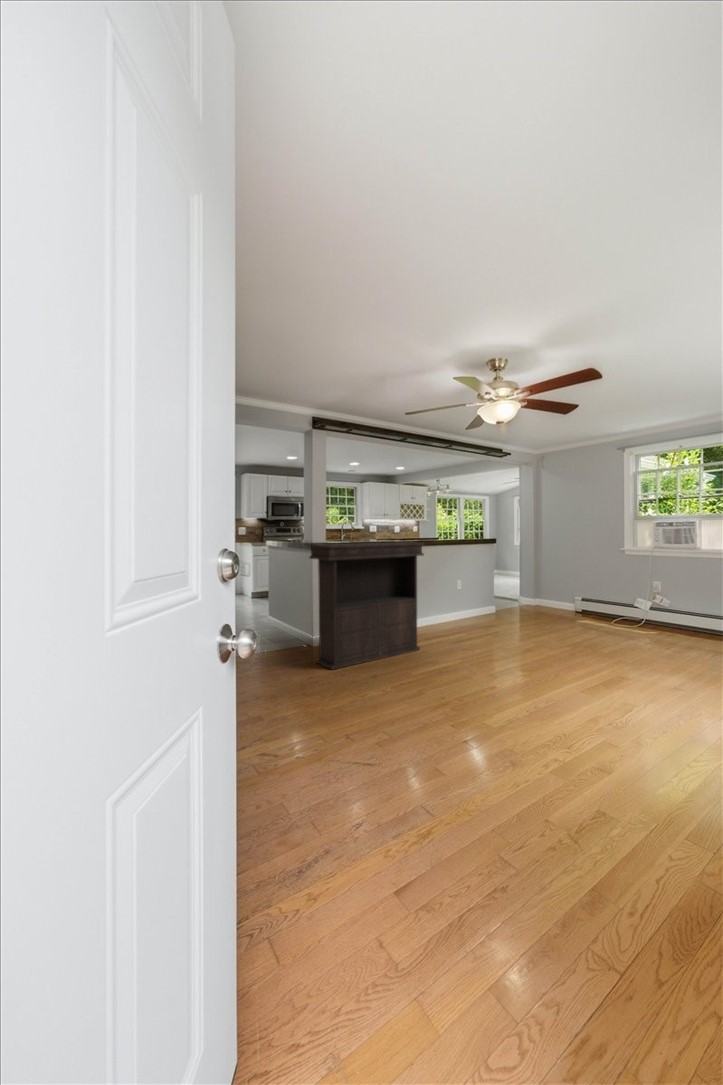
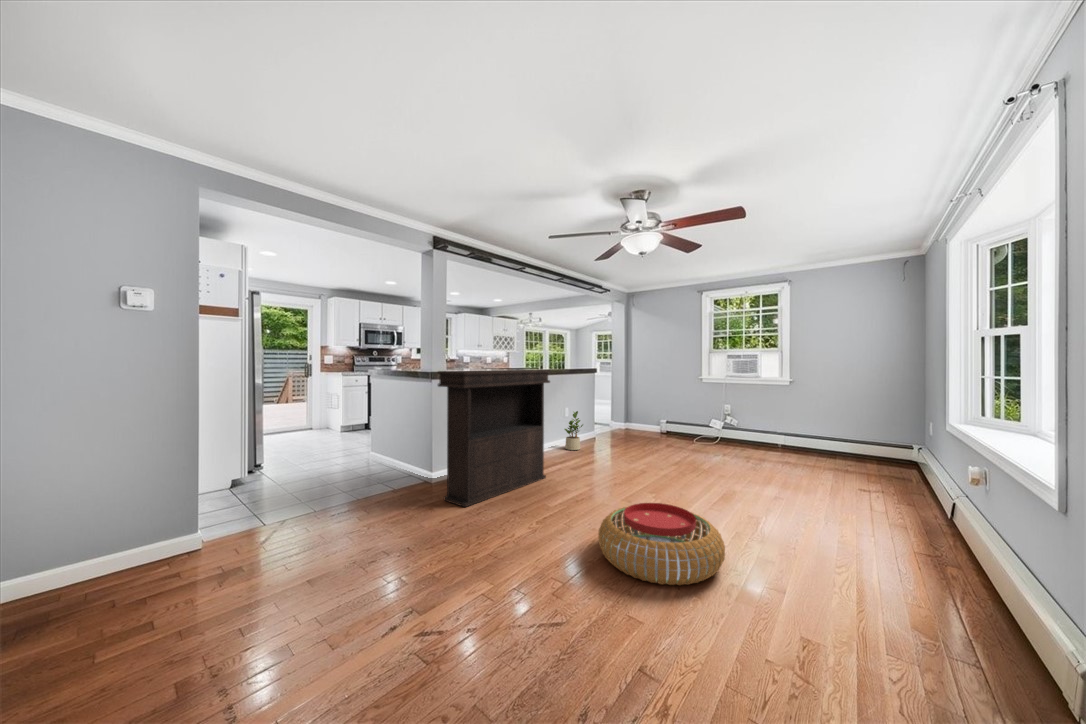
potted plant: none [455,584,475,625] -> present [565,411,583,450]
pouf: none [430,676,554,753] -> present [598,503,725,585]

